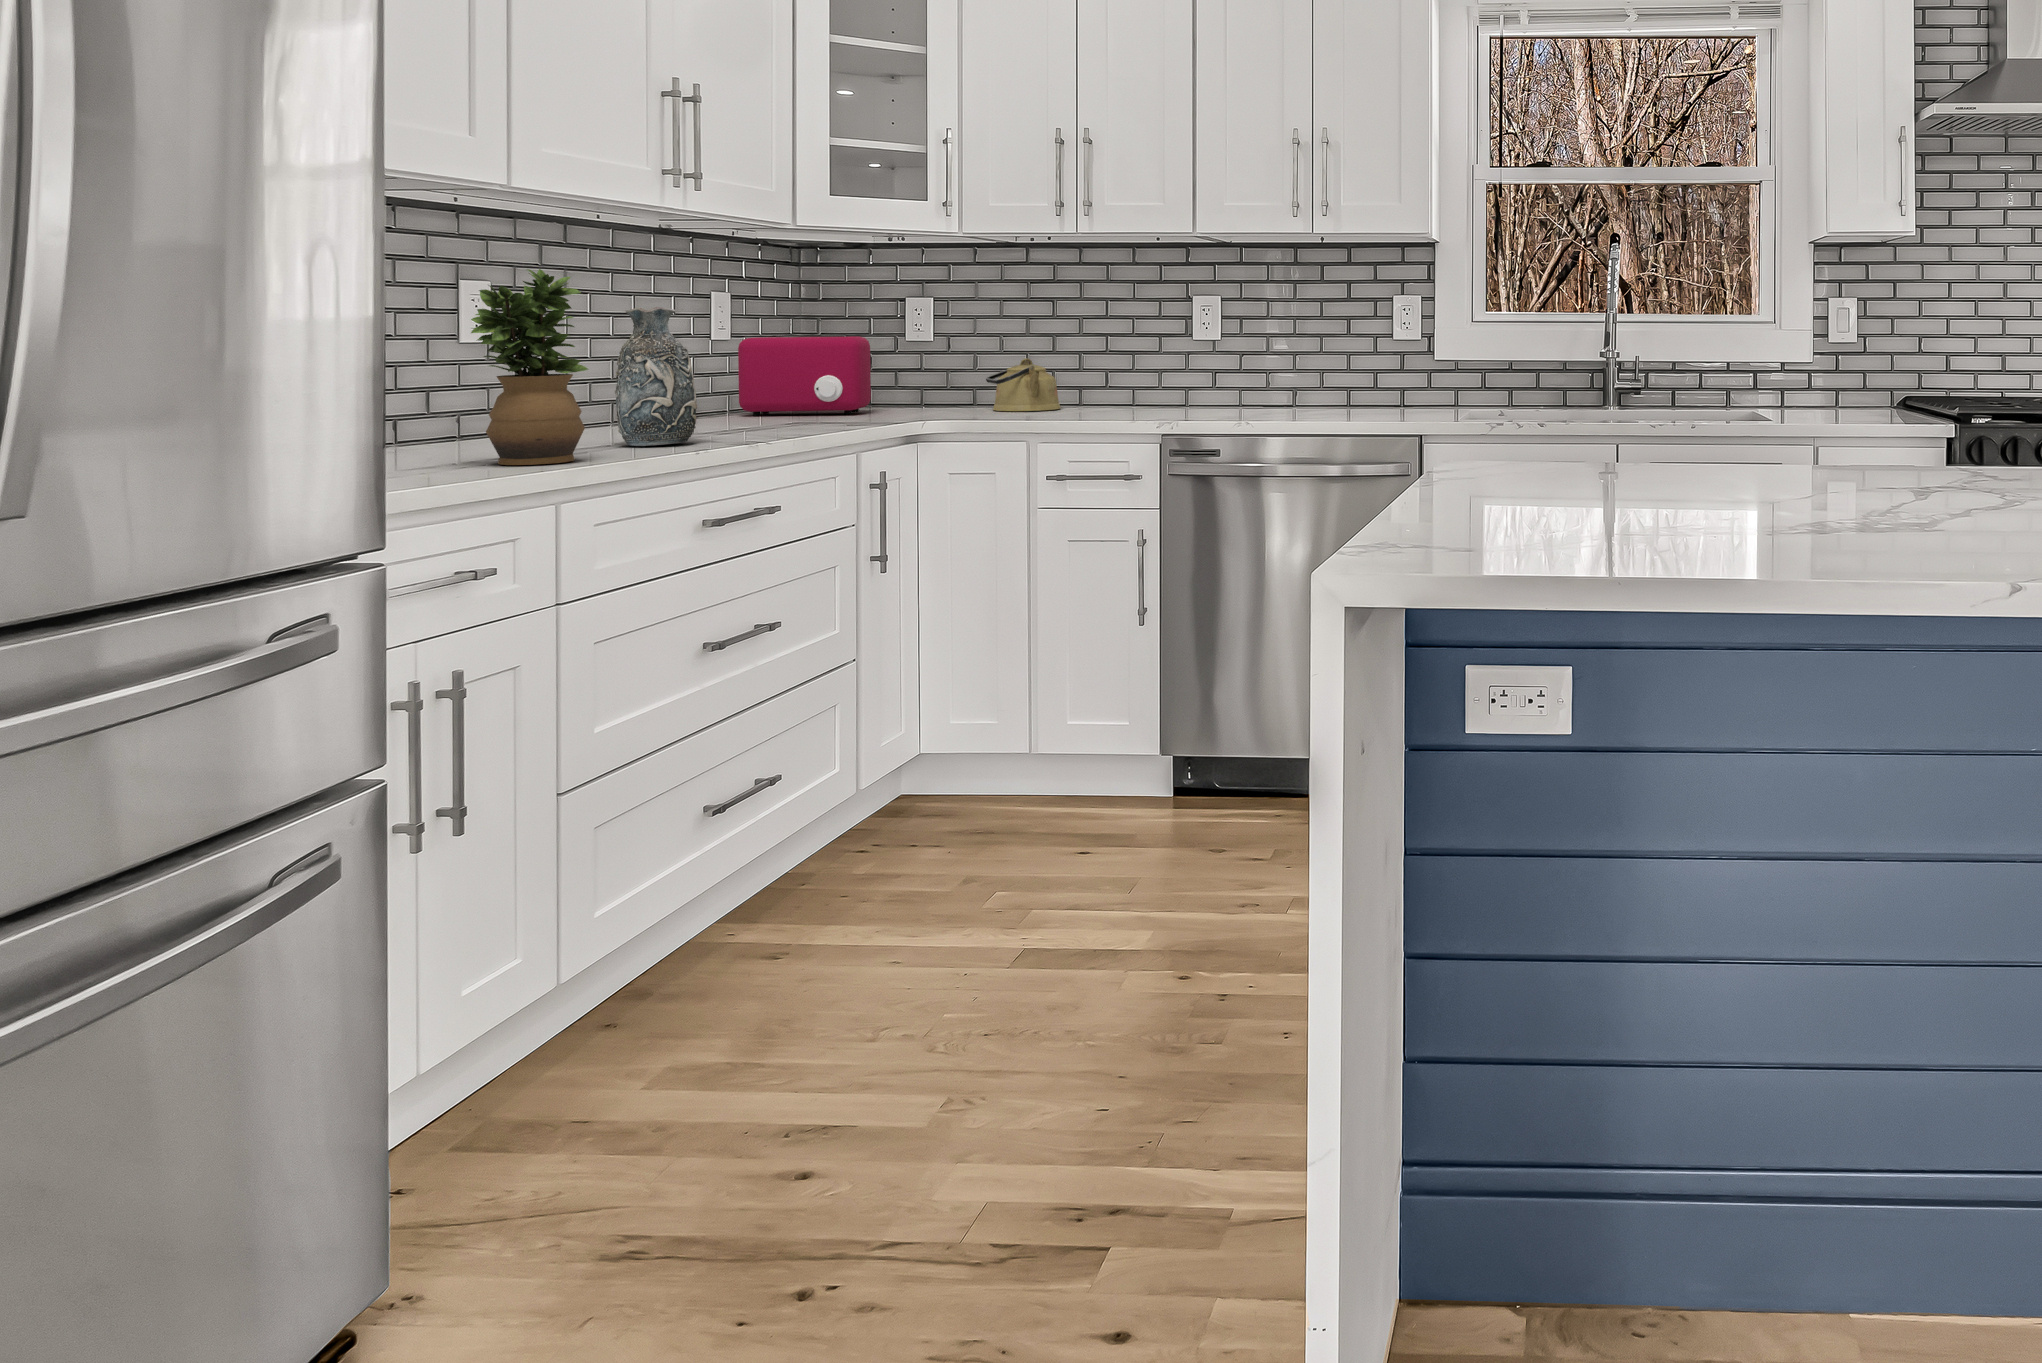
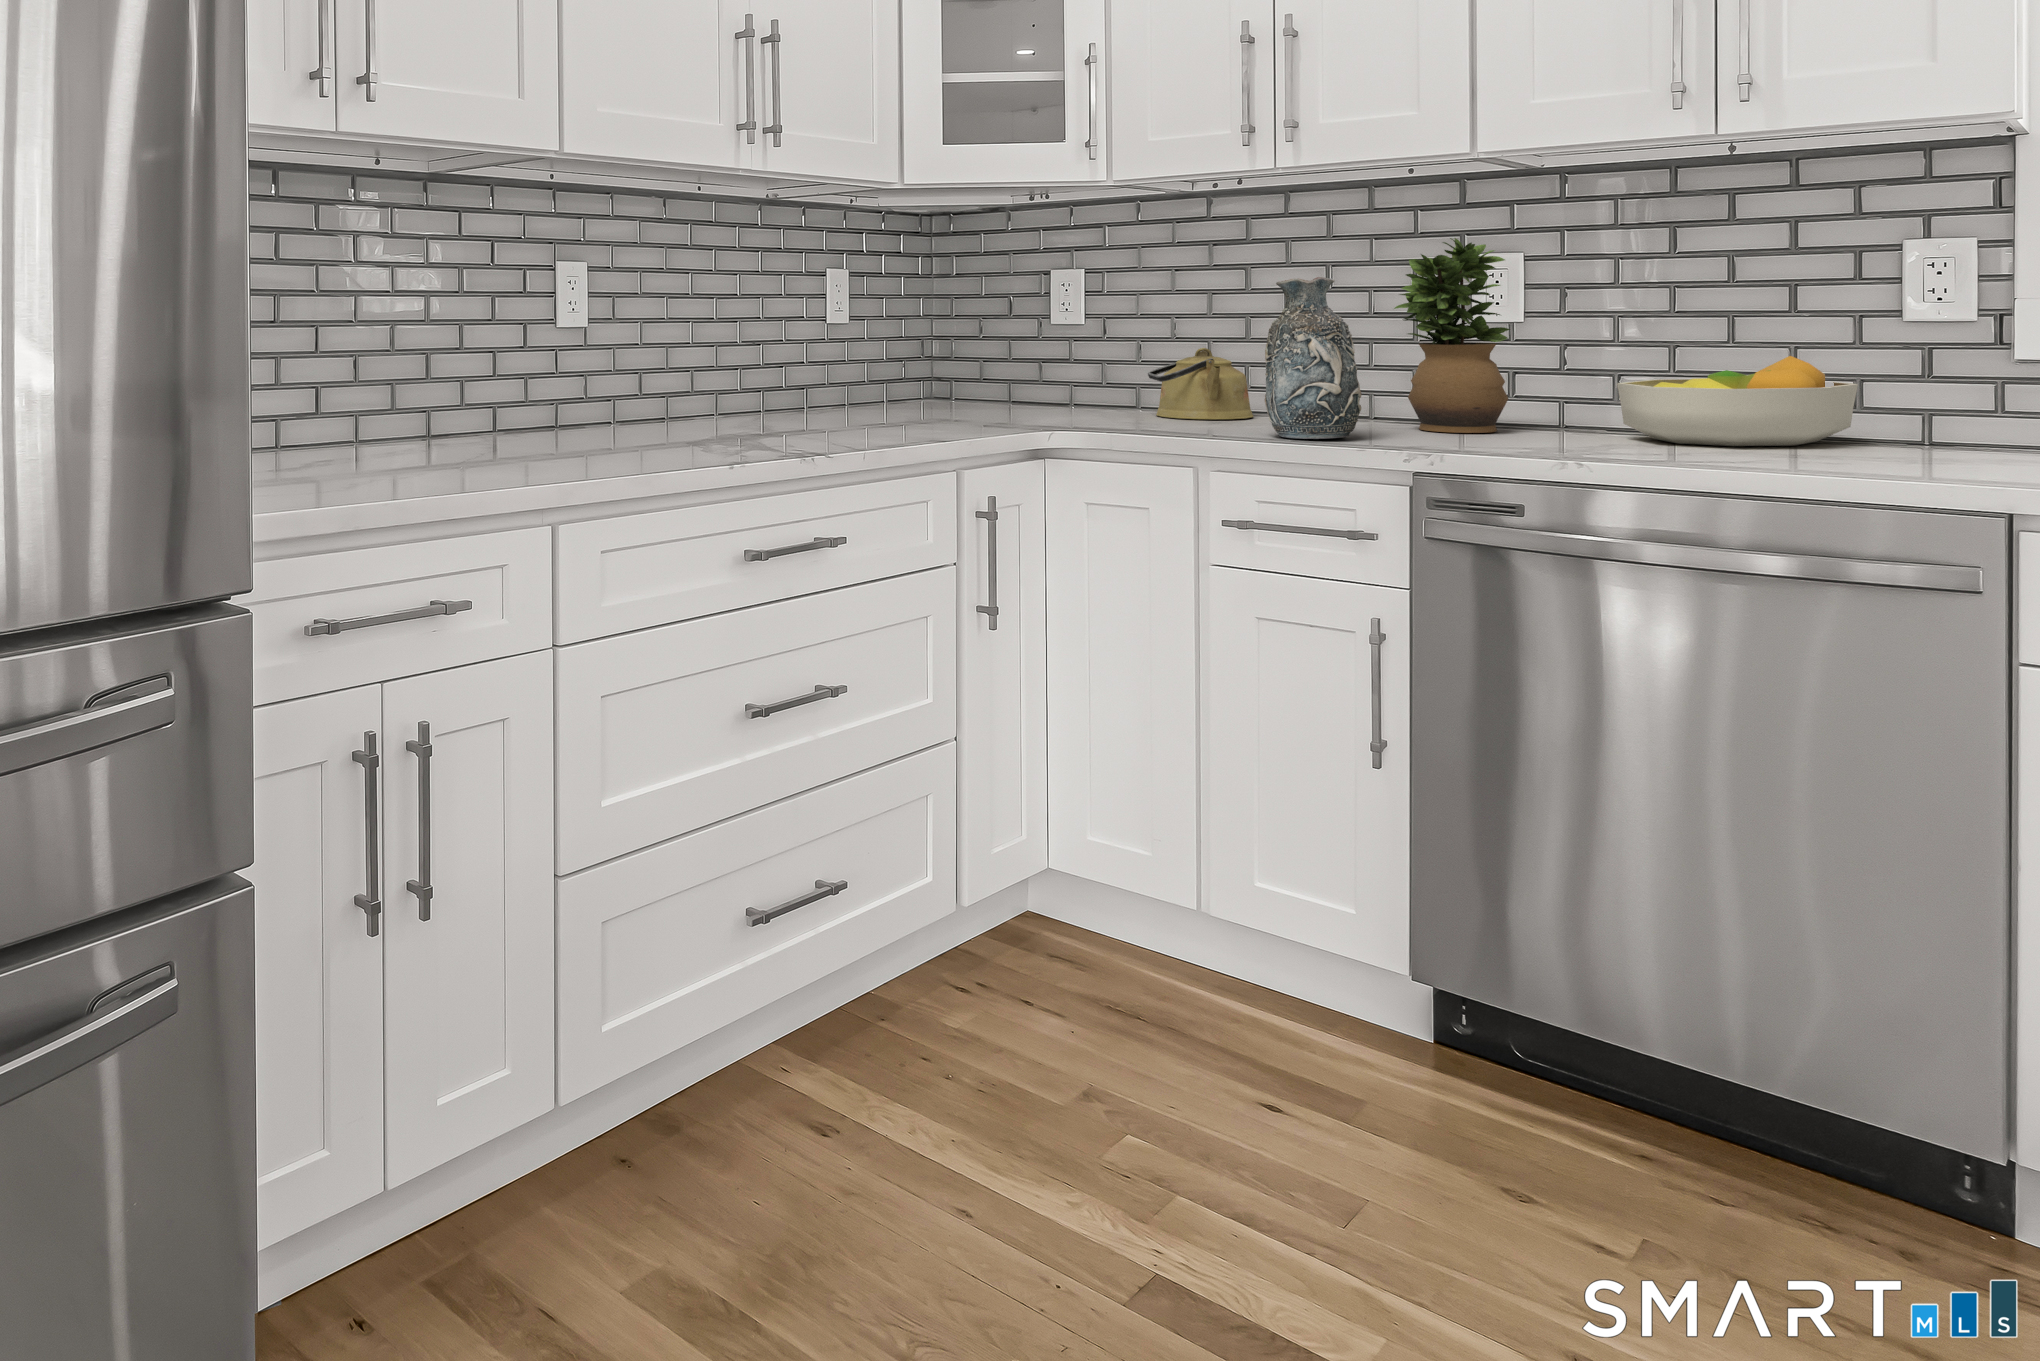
potted plant: present [471,269,588,465] -> present [1394,238,1510,433]
decorative vase: present [615,307,697,446] -> present [1265,277,1361,439]
toaster: present [738,337,871,416] -> none [854,319,1002,413]
fruit bowl: none [1267,359,1374,411] -> present [1617,356,1858,446]

